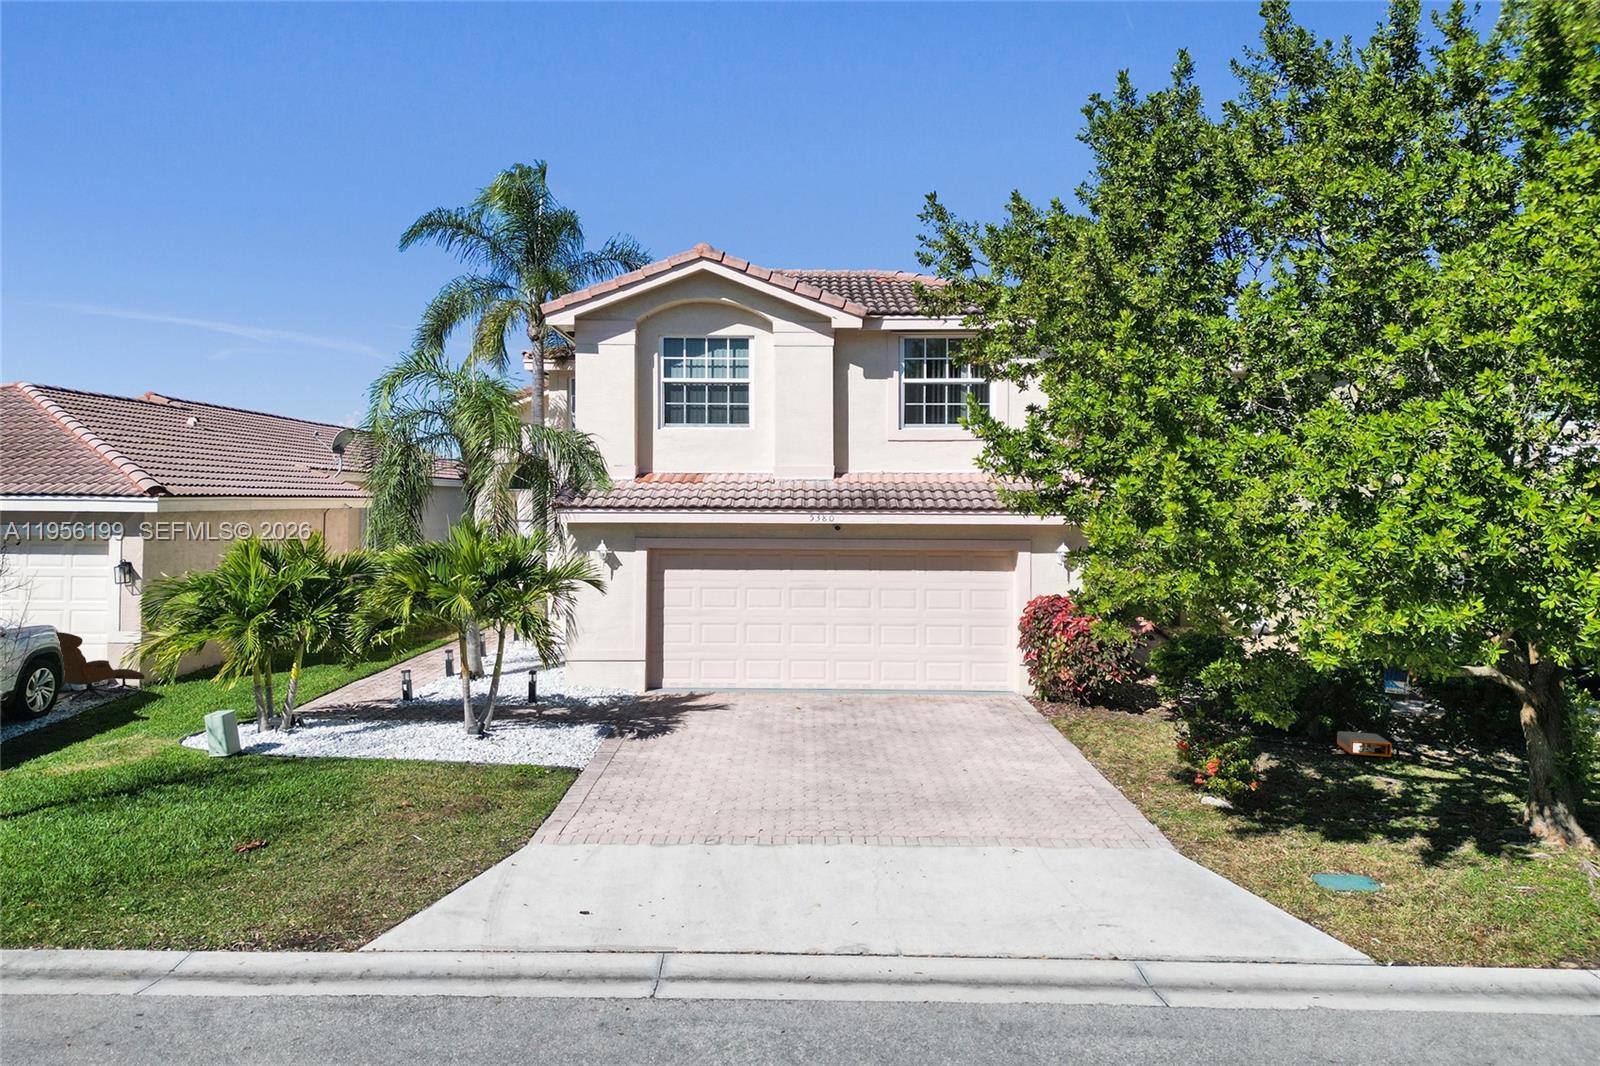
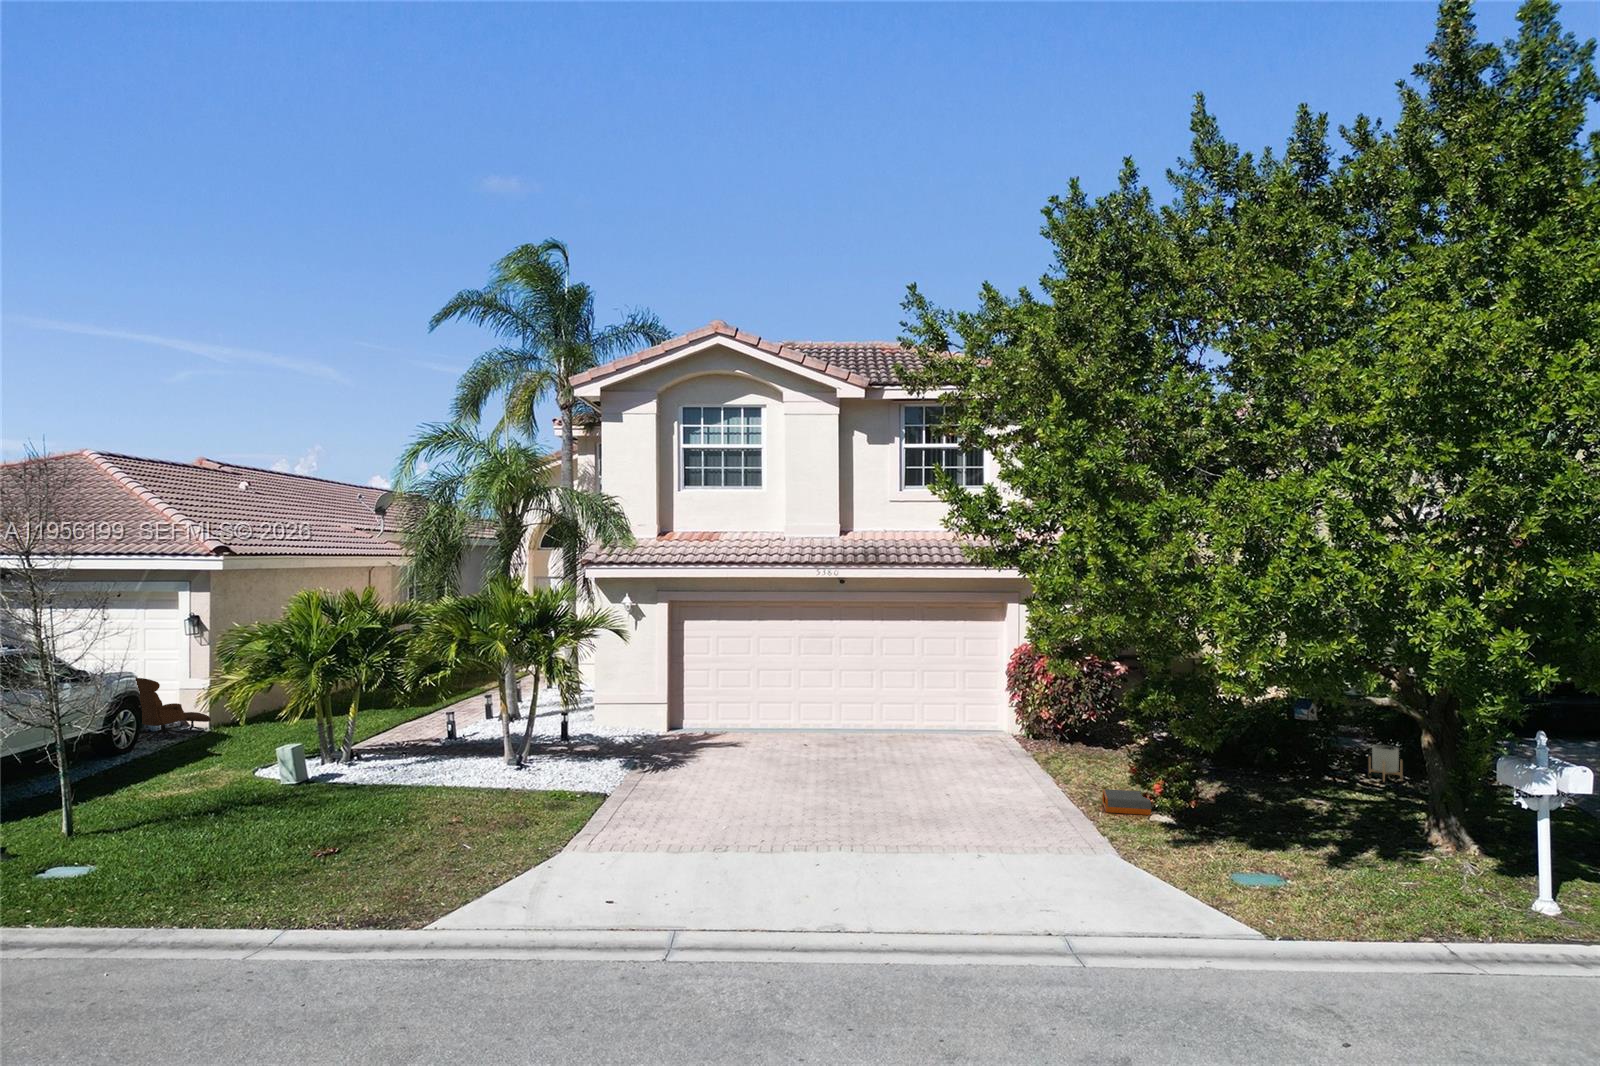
planter: none [1416,711,1455,751] -> present [1369,745,1402,781]
storage box: present [1337,731,1392,757] -> present [1103,789,1151,815]

